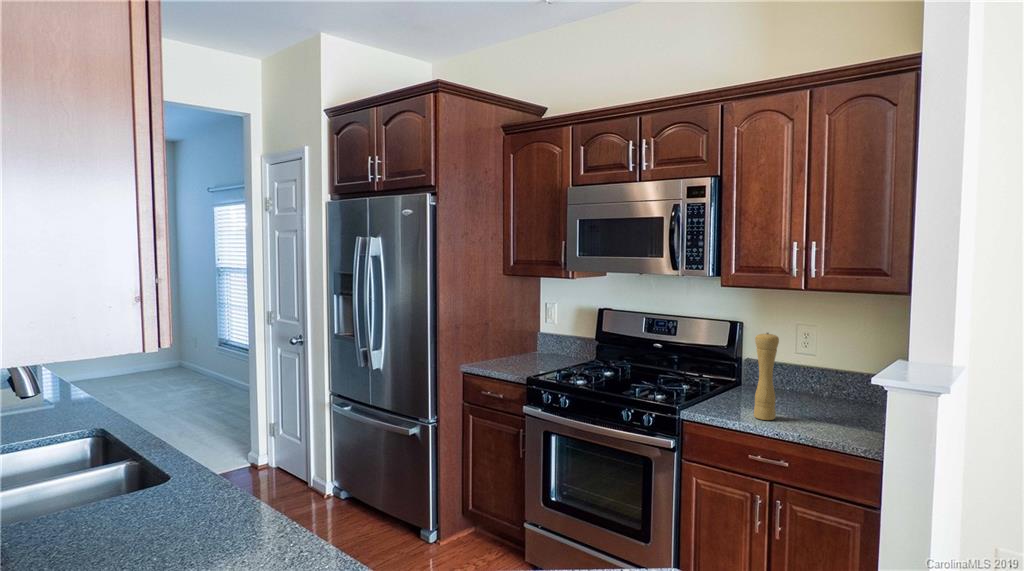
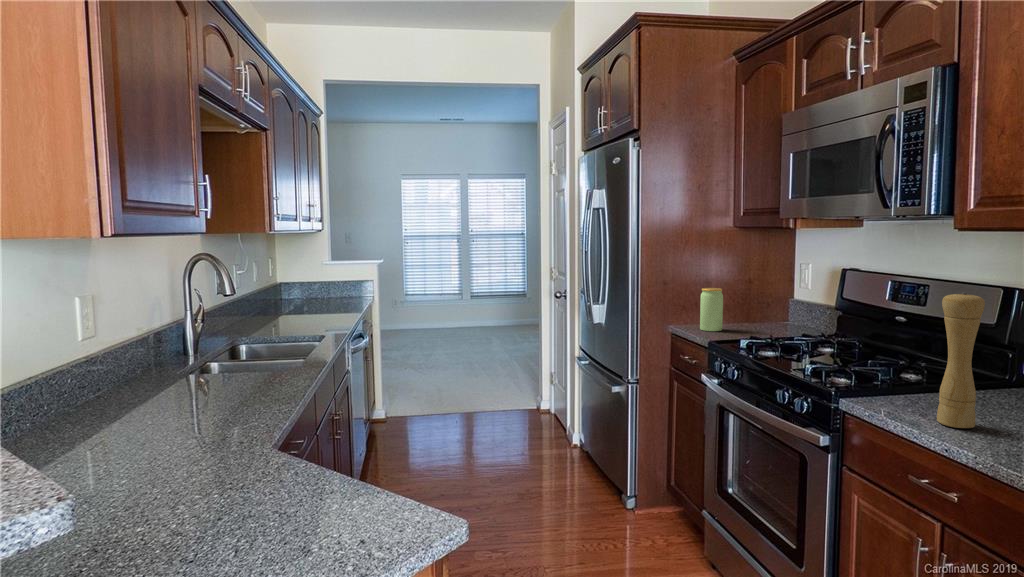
jar: none [494,328,513,367] -> present [700,288,723,331]

